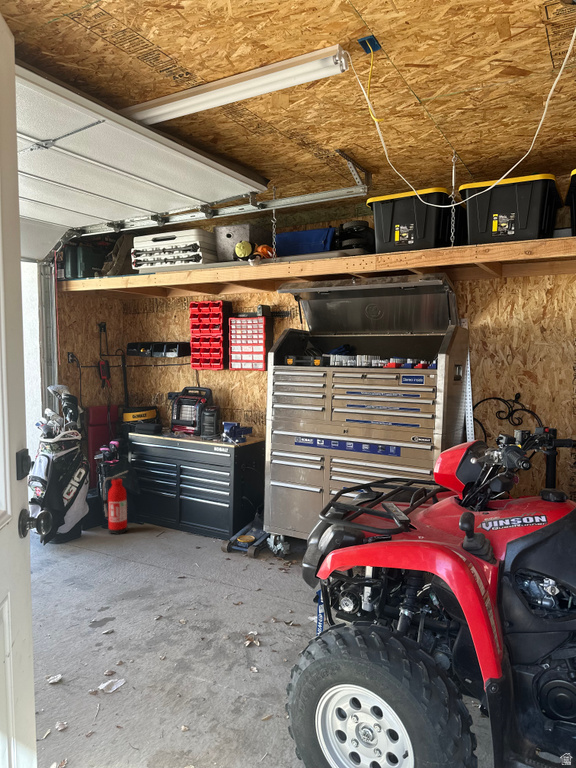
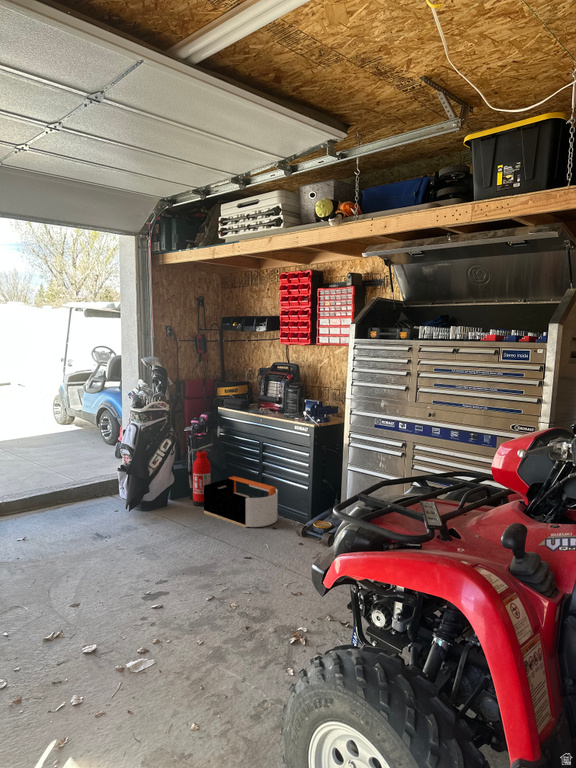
storage bin: none [123,501,200,550] -> present [204,476,278,528]

